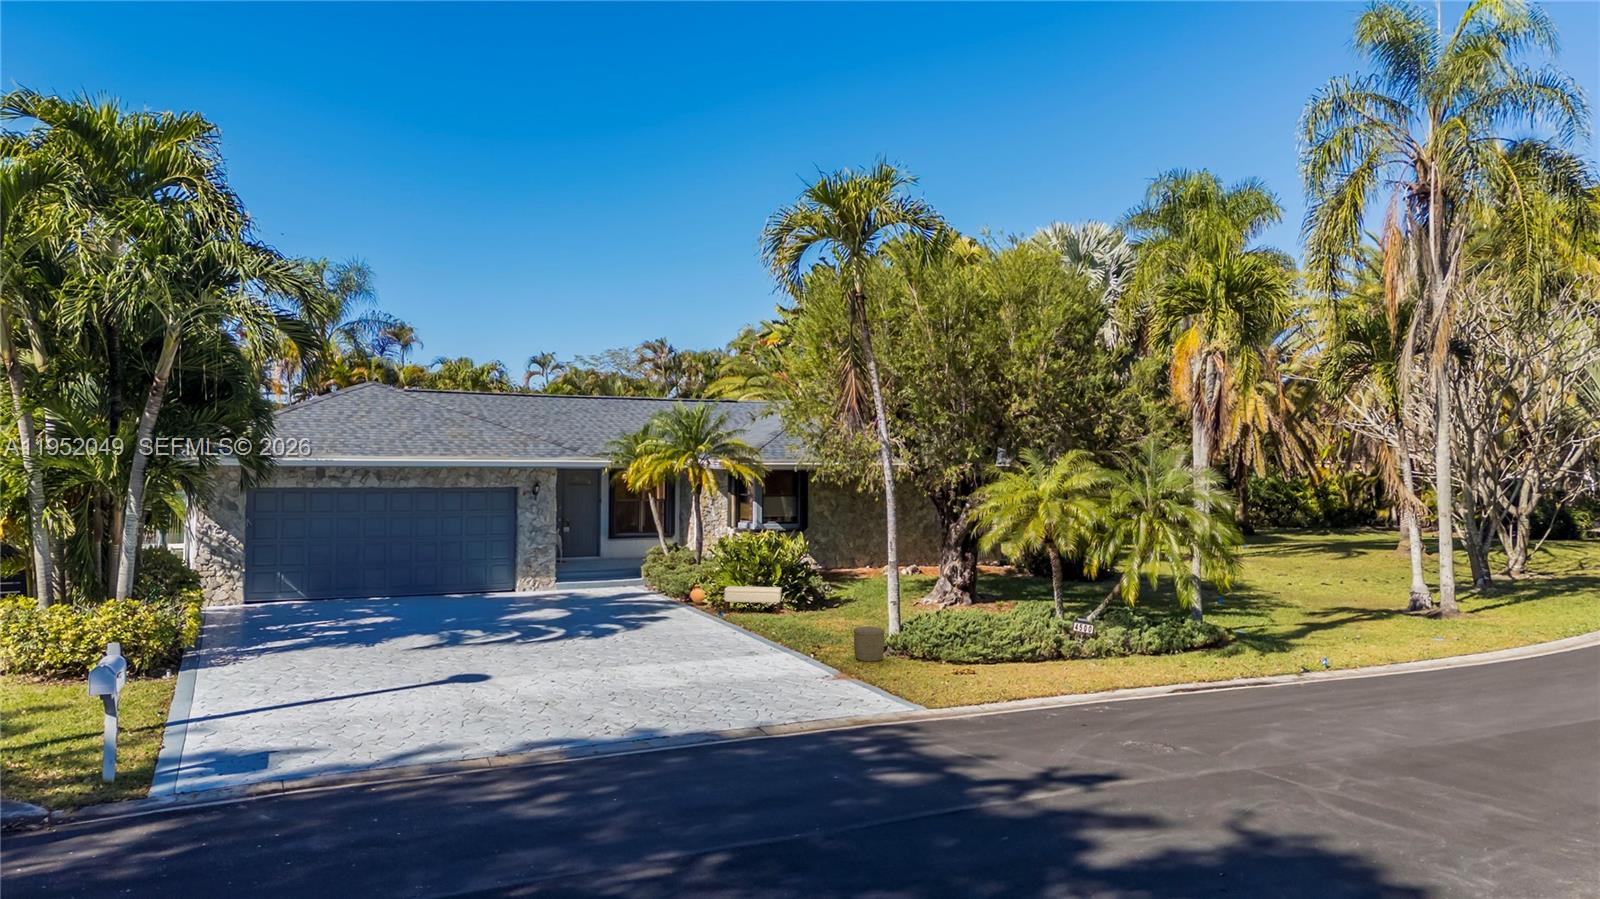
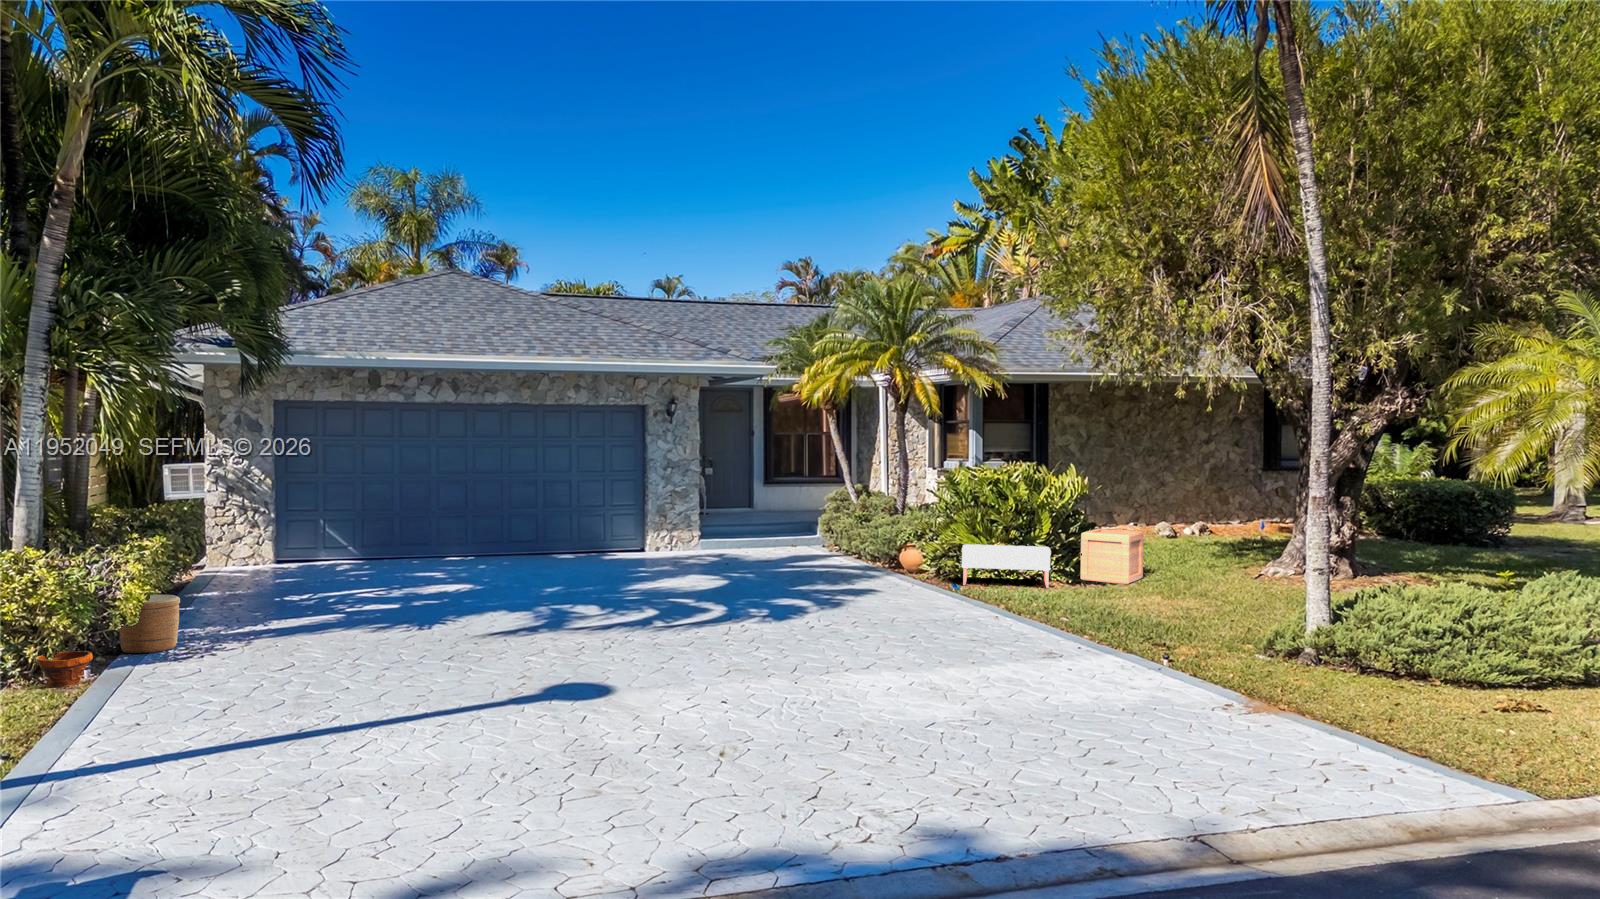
wooden crate: none [804,574,845,611] -> present [1080,529,1144,584]
woven basket: present [854,627,885,662] -> present [119,595,180,653]
planter: none [143,661,176,682] -> present [36,651,93,687]

